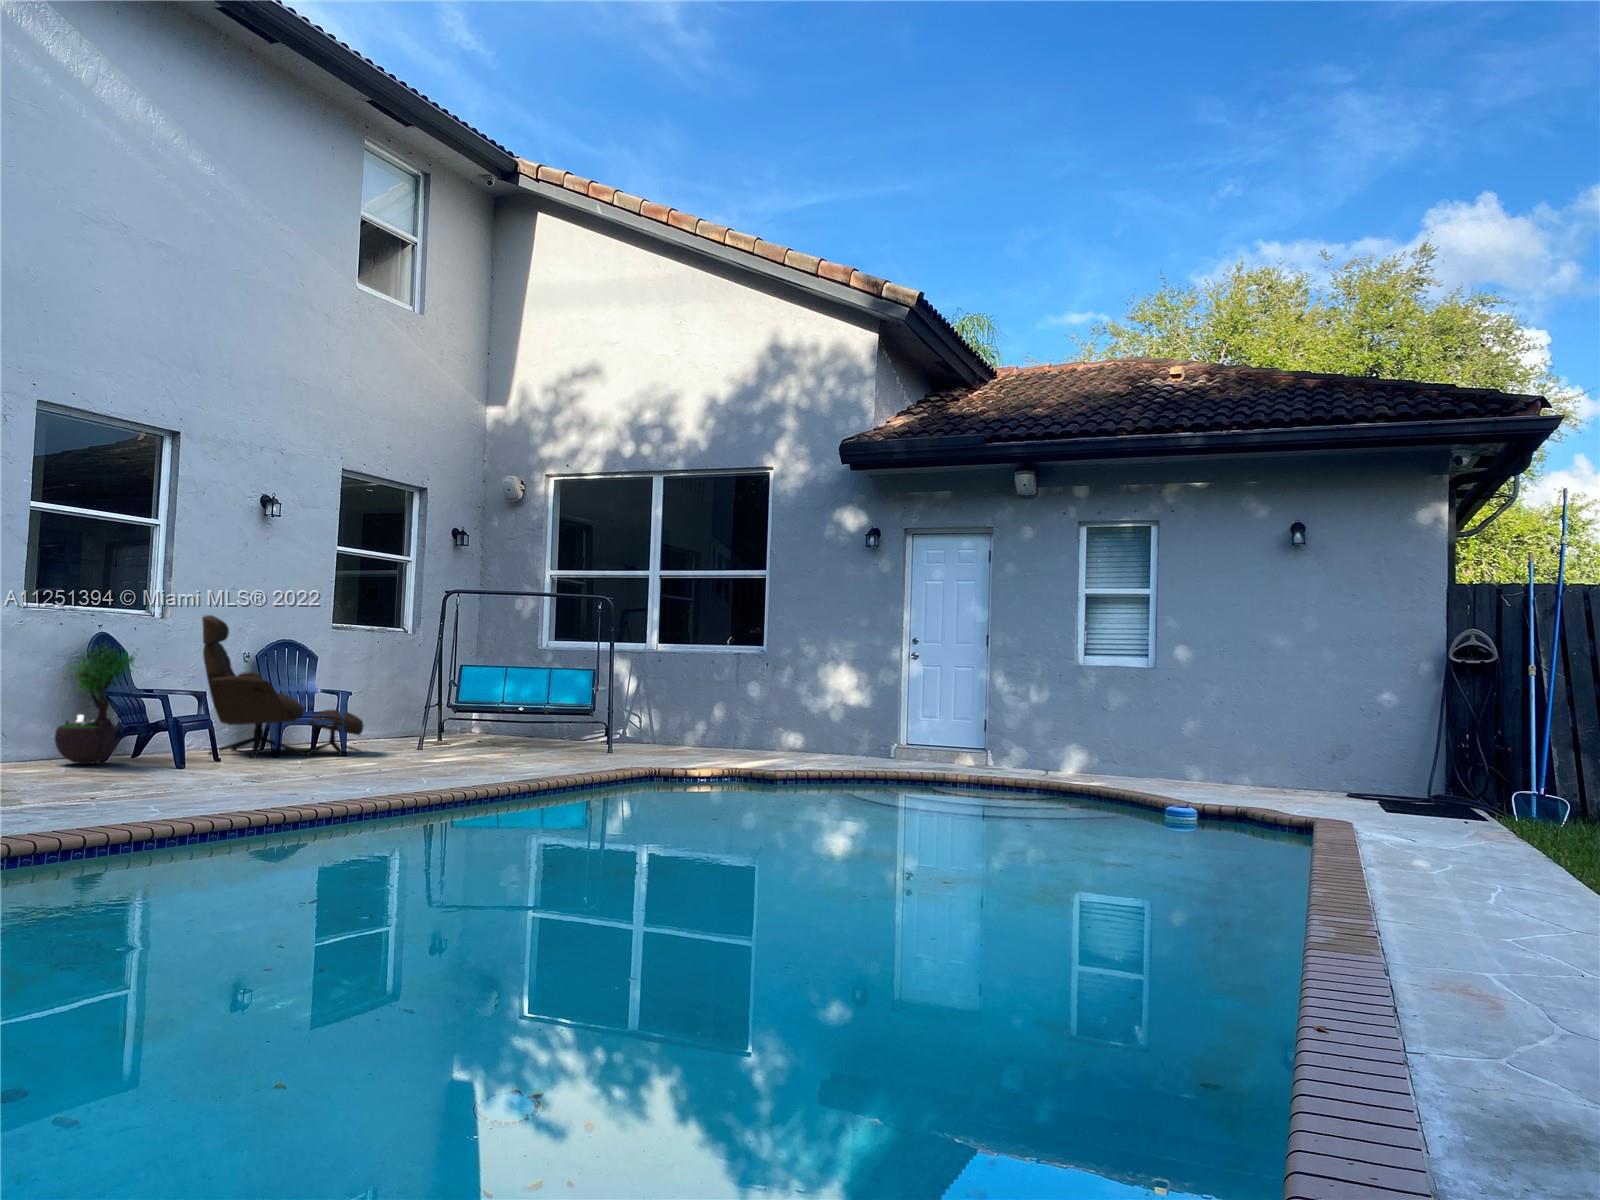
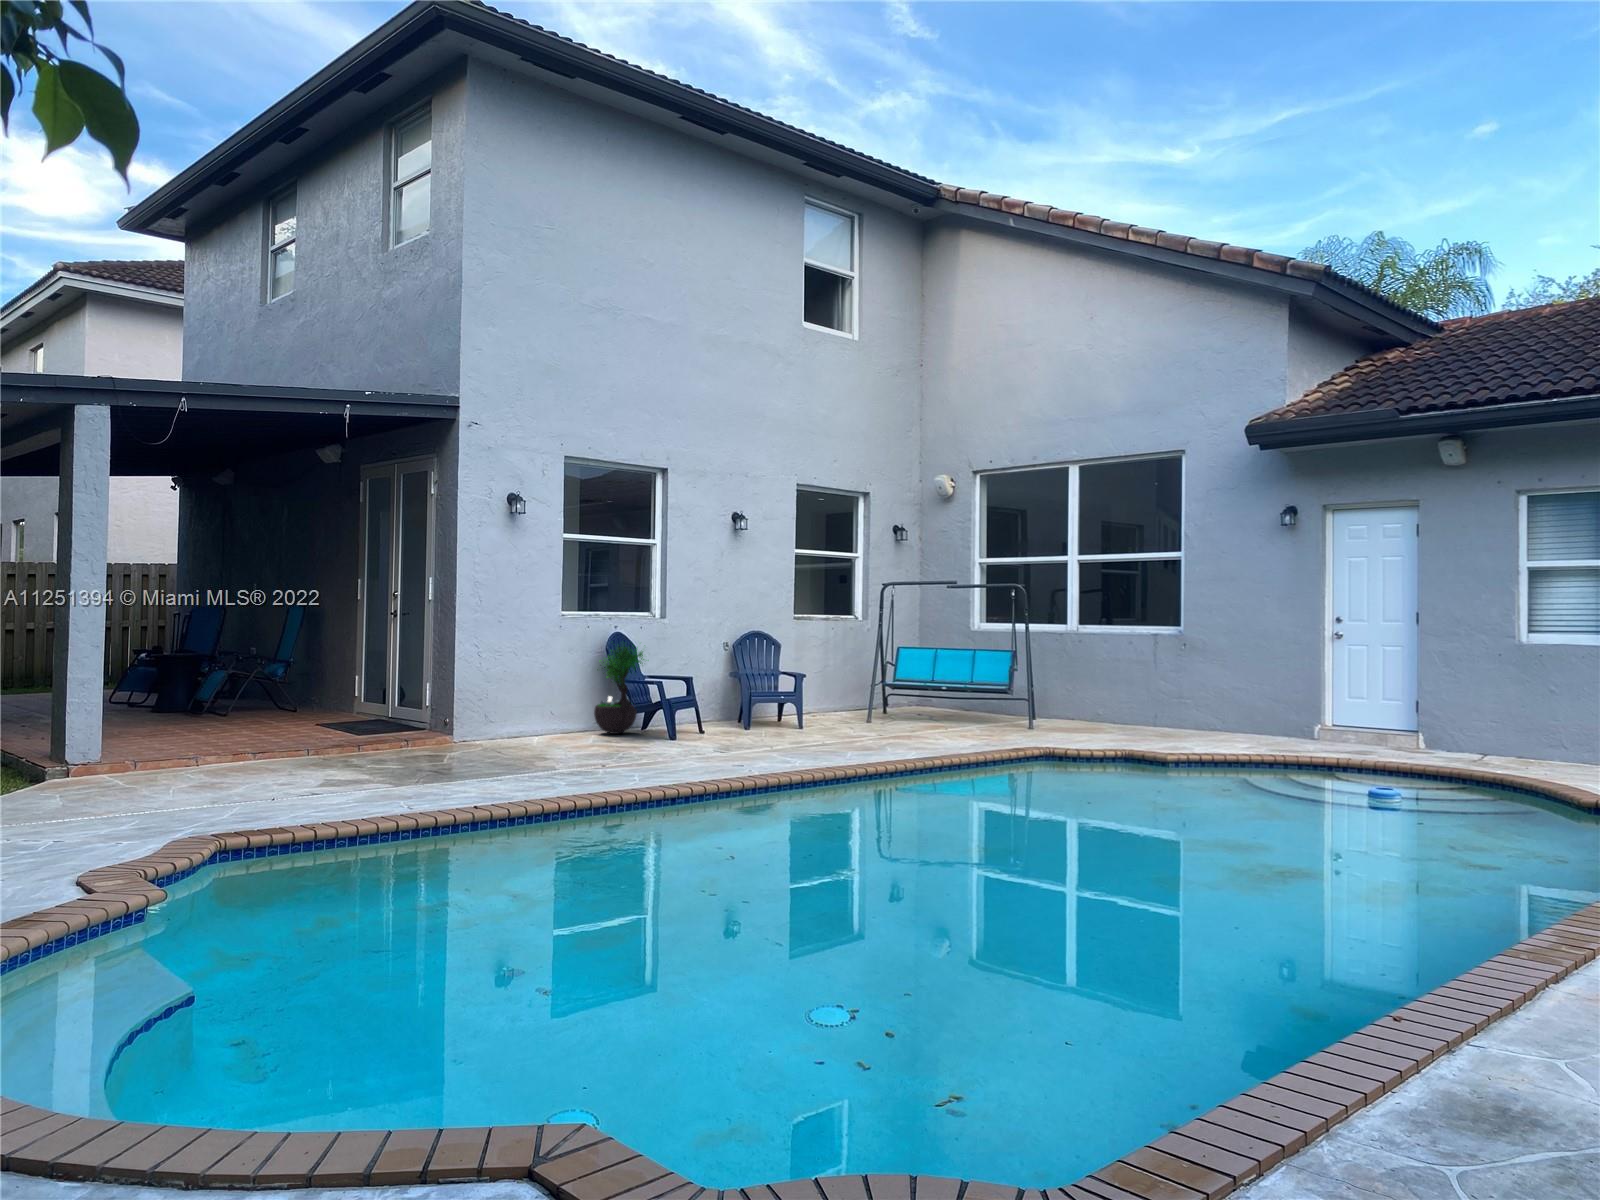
lounge chair: present [202,615,363,758] -> none [690,615,816,730]

